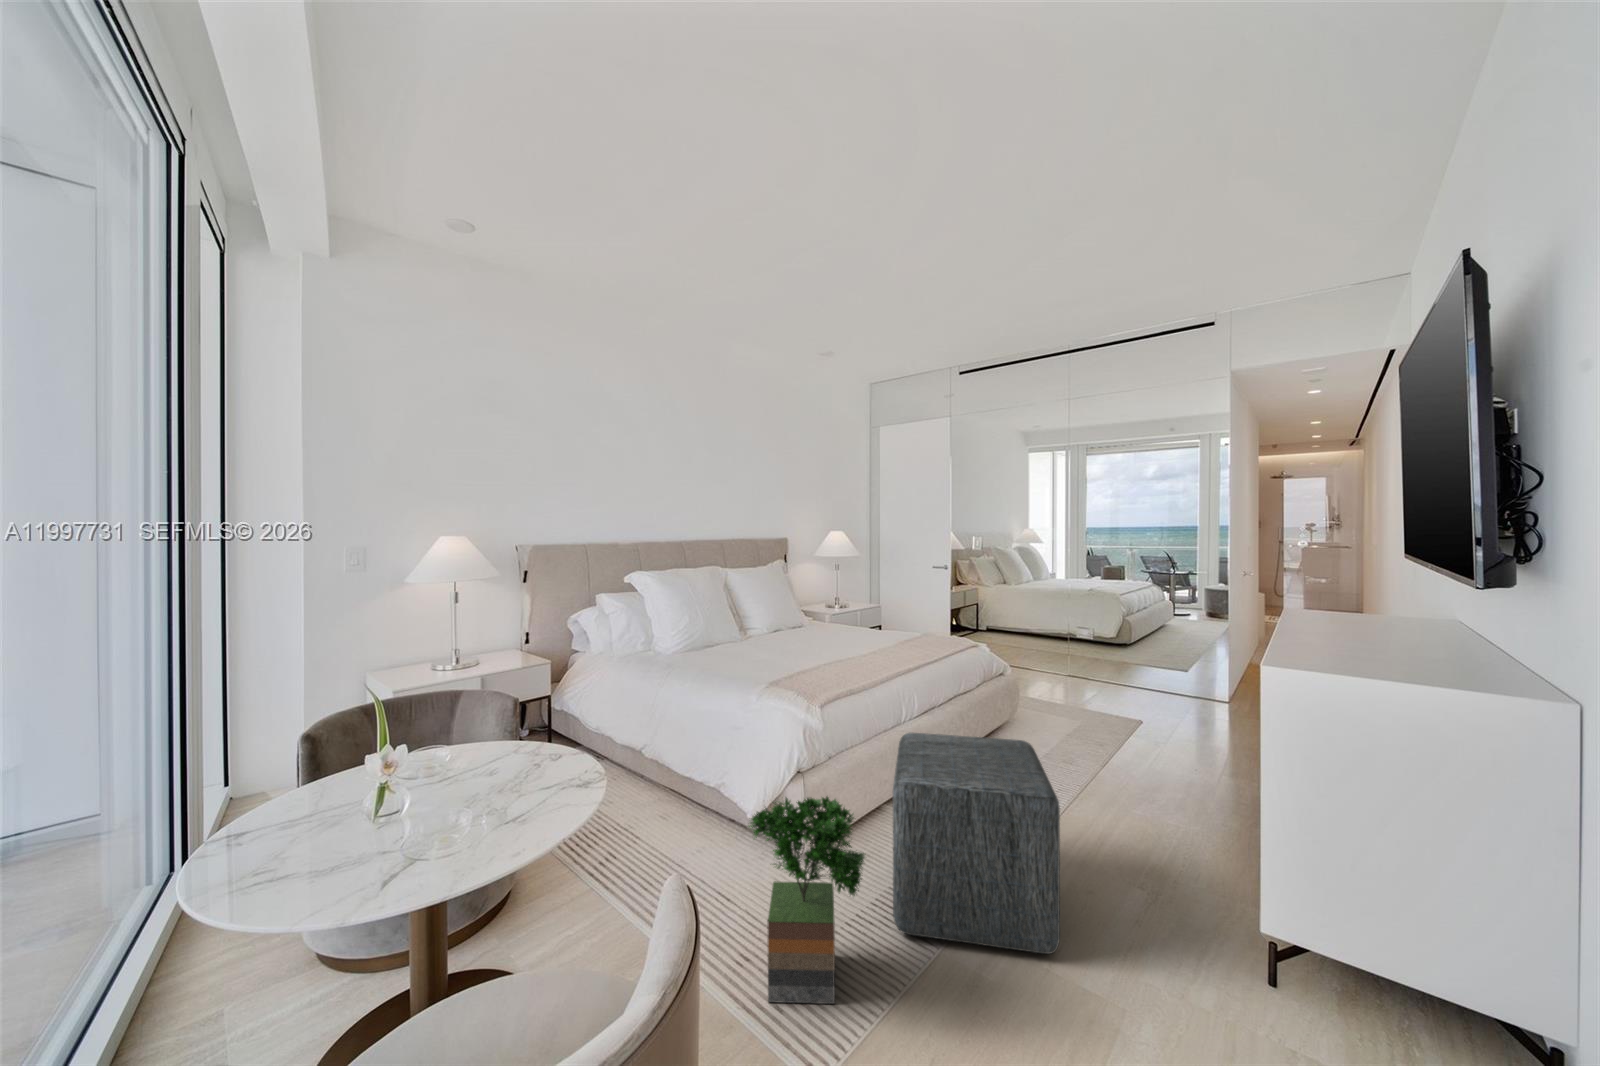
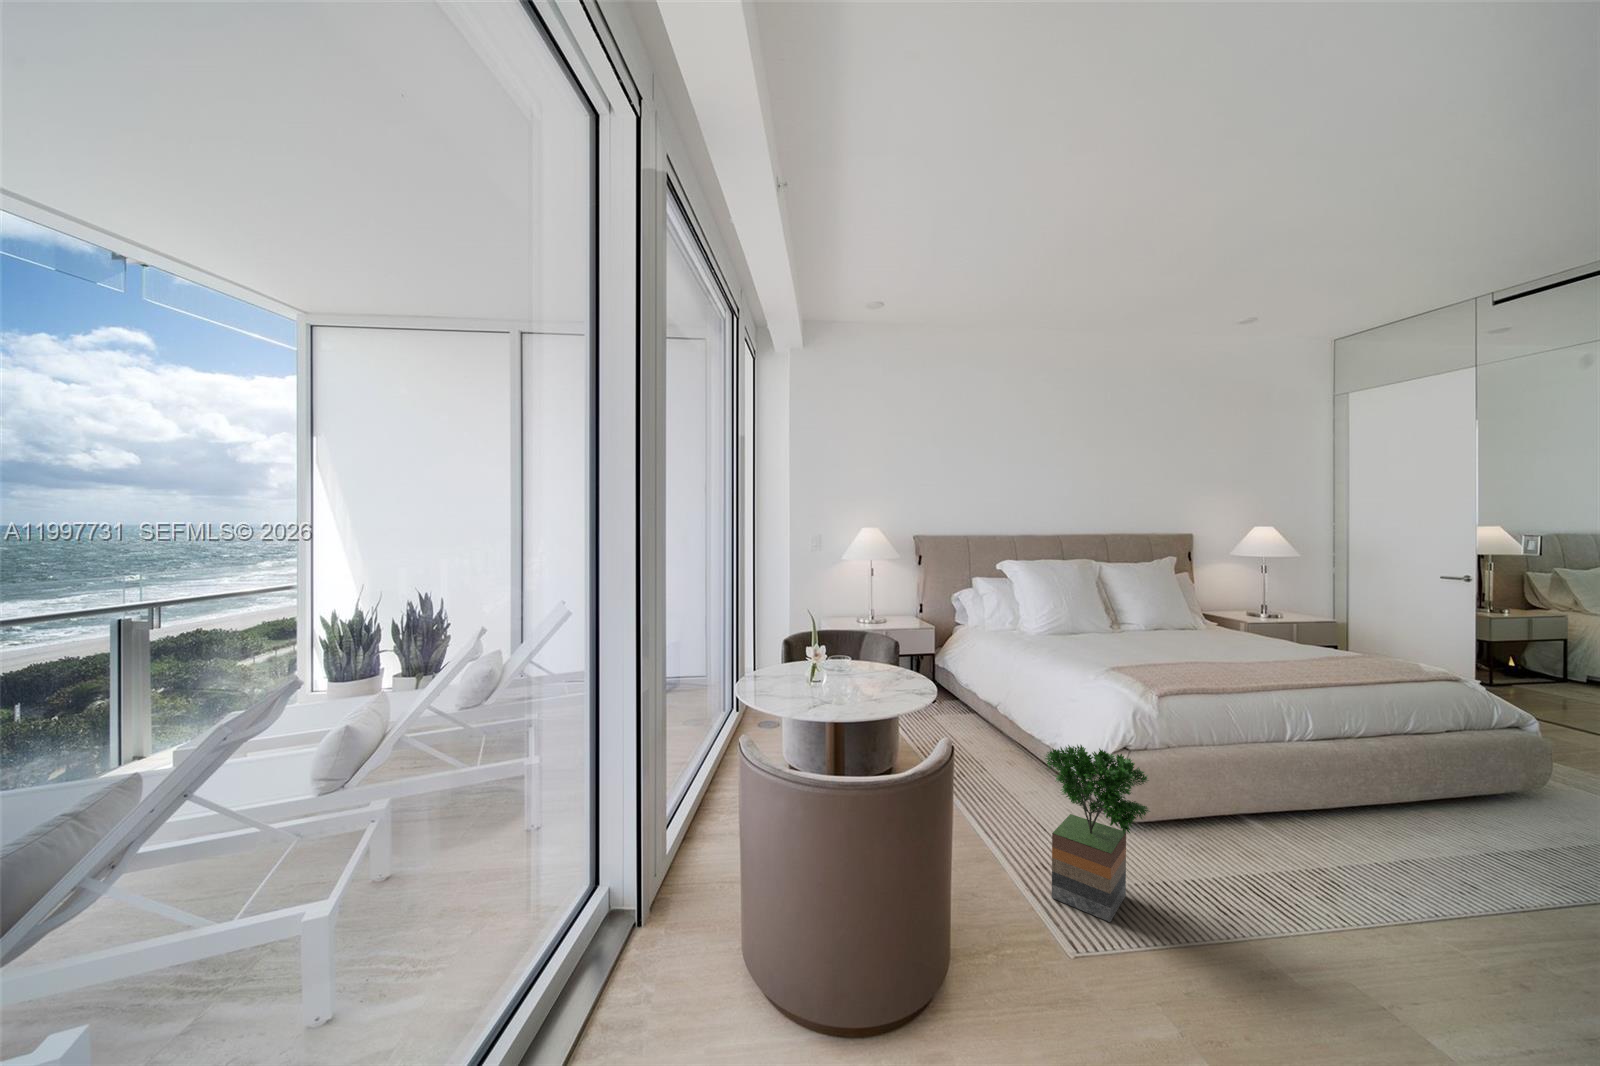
ottoman: present [893,733,1060,954] -> none [1199,733,1437,994]

